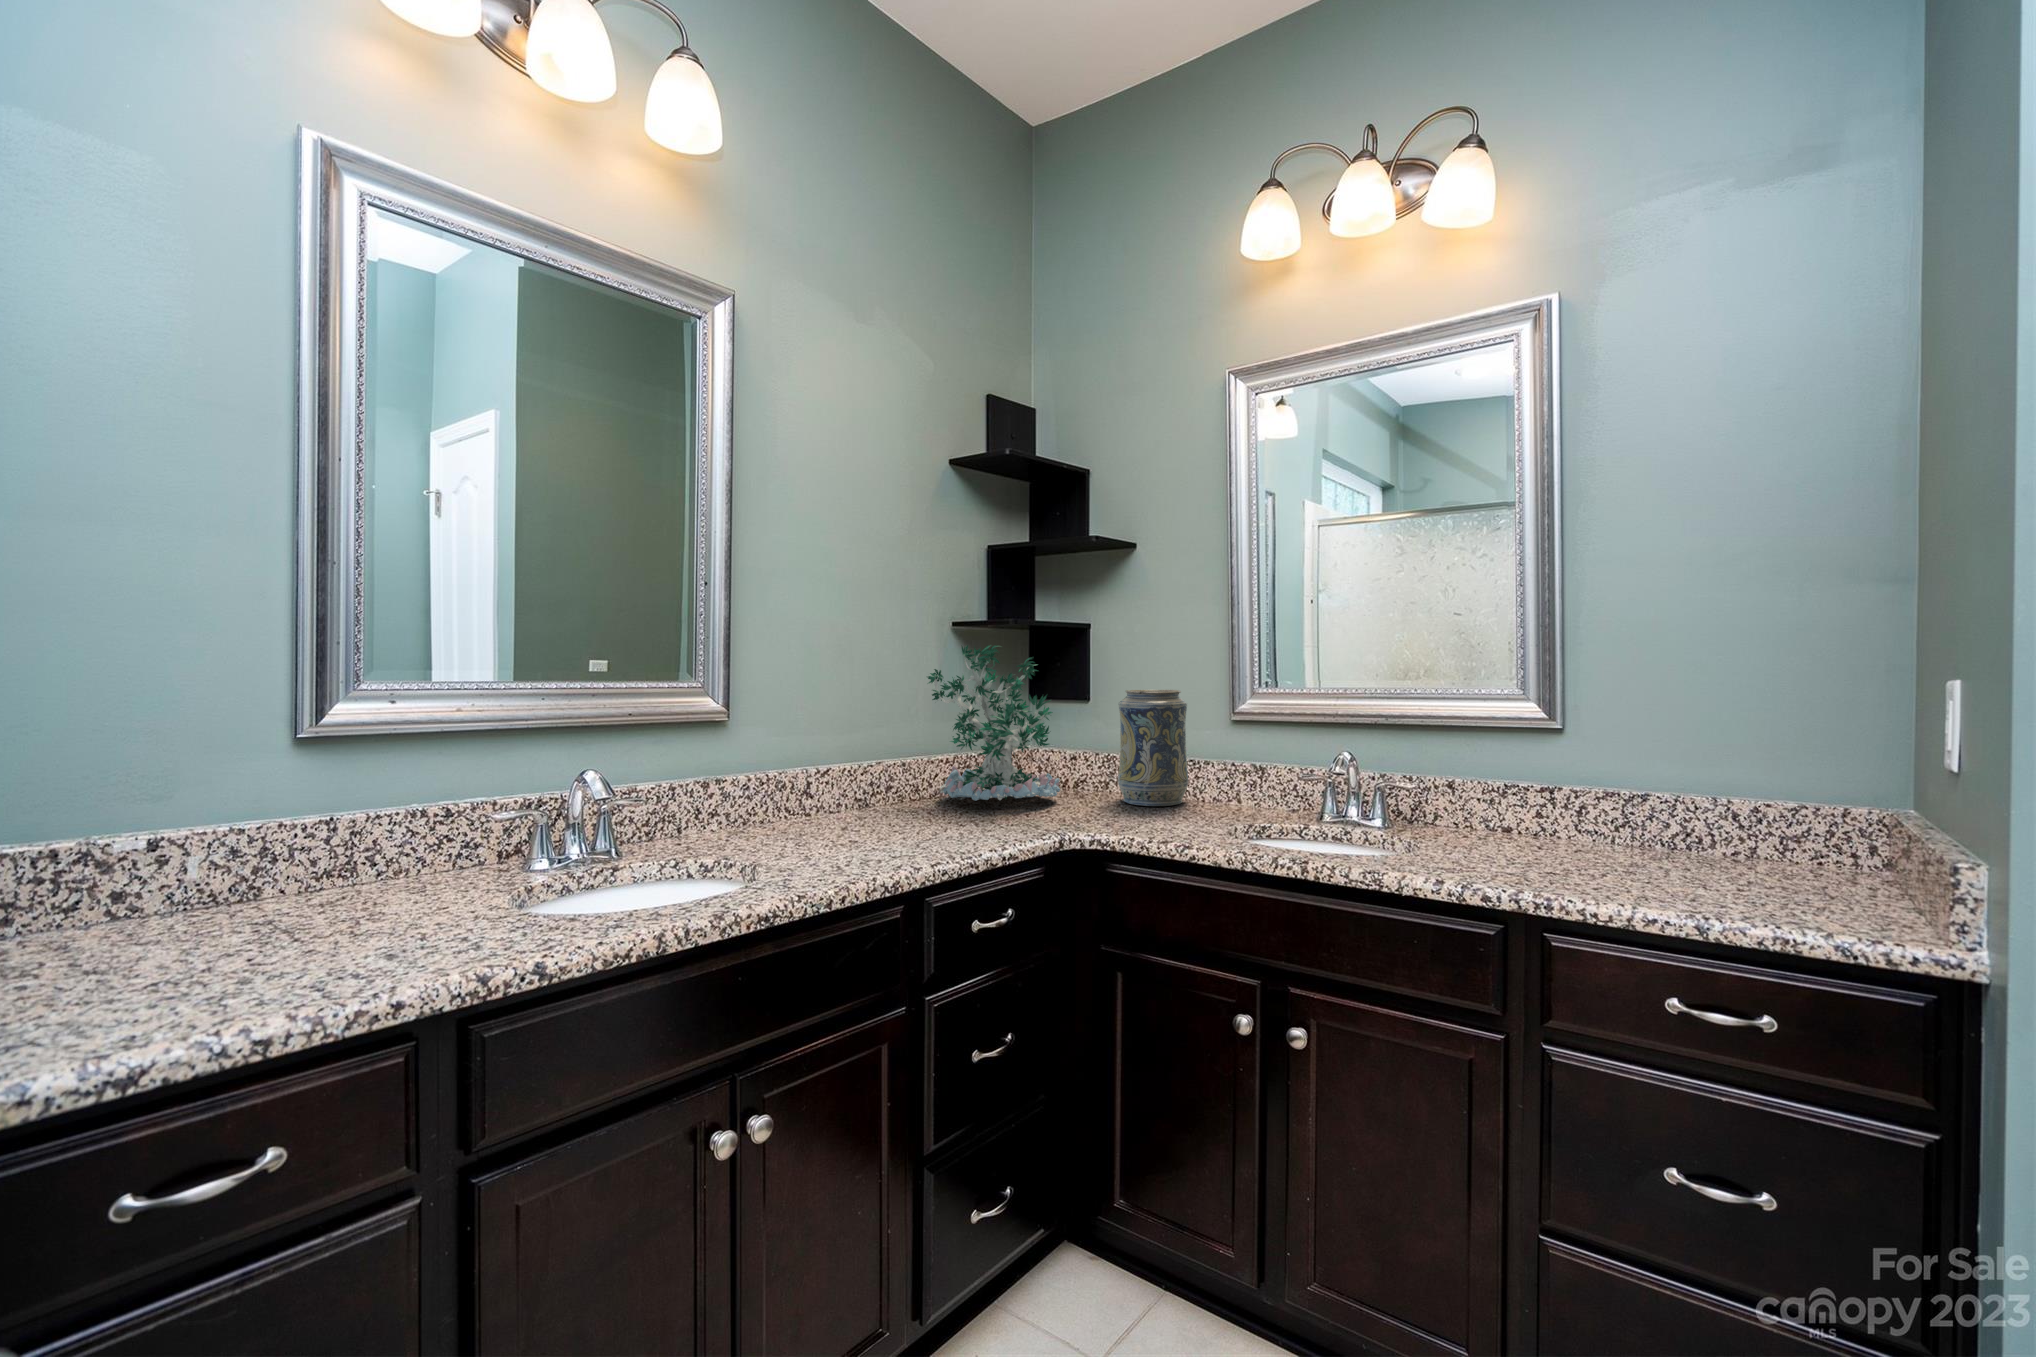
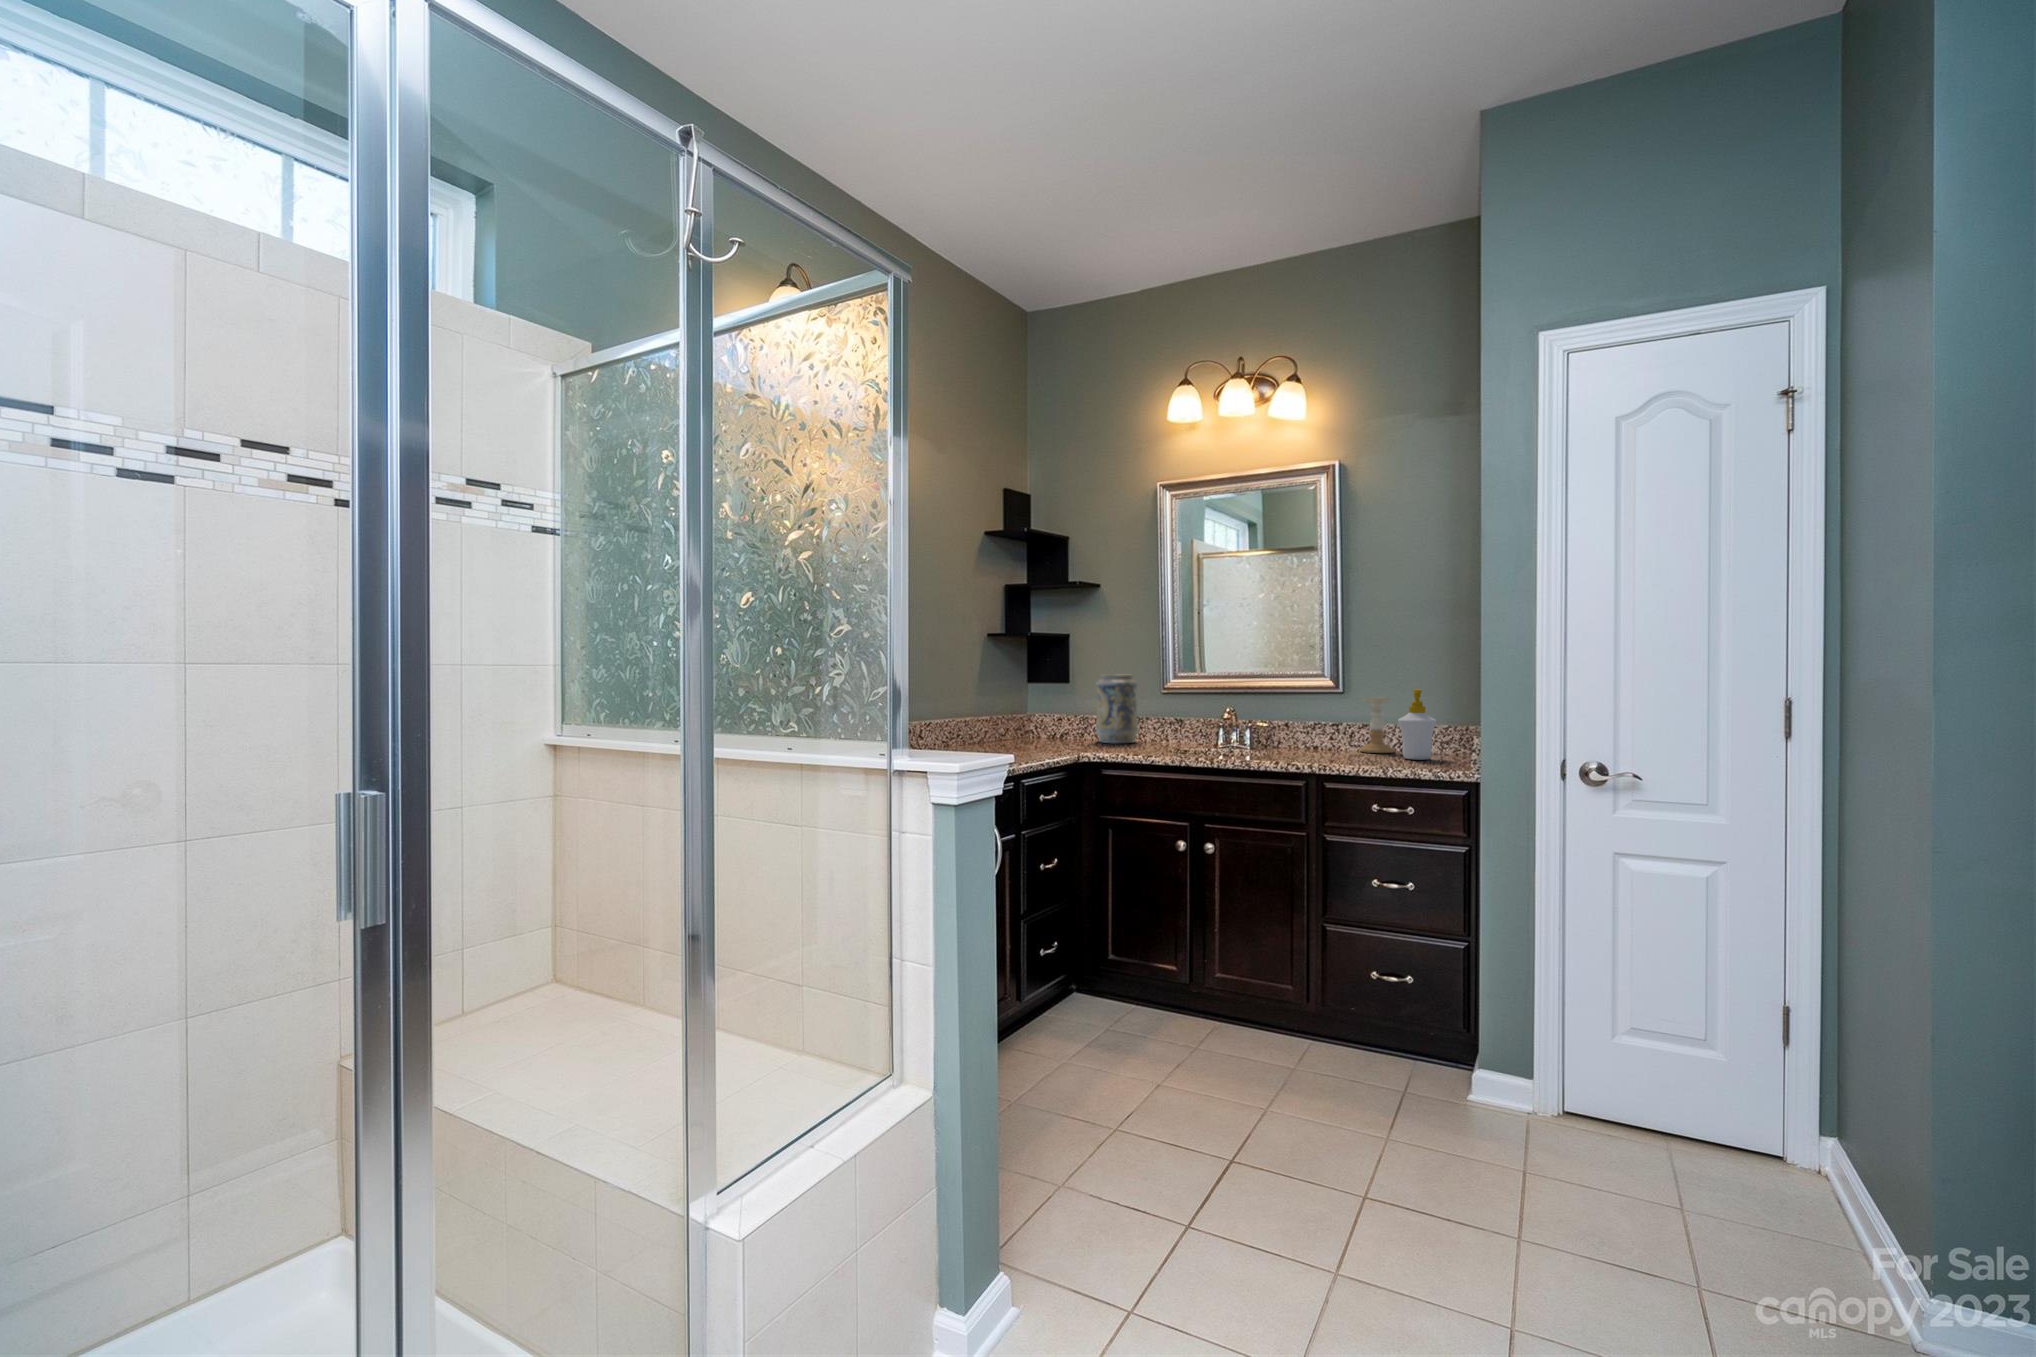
plant: present [928,645,1060,801] -> none [980,645,1062,741]
soap bottle: none [1694,733,1787,882] -> present [1398,689,1436,760]
candle holder: none [1599,742,1674,853] -> present [1360,698,1394,753]

